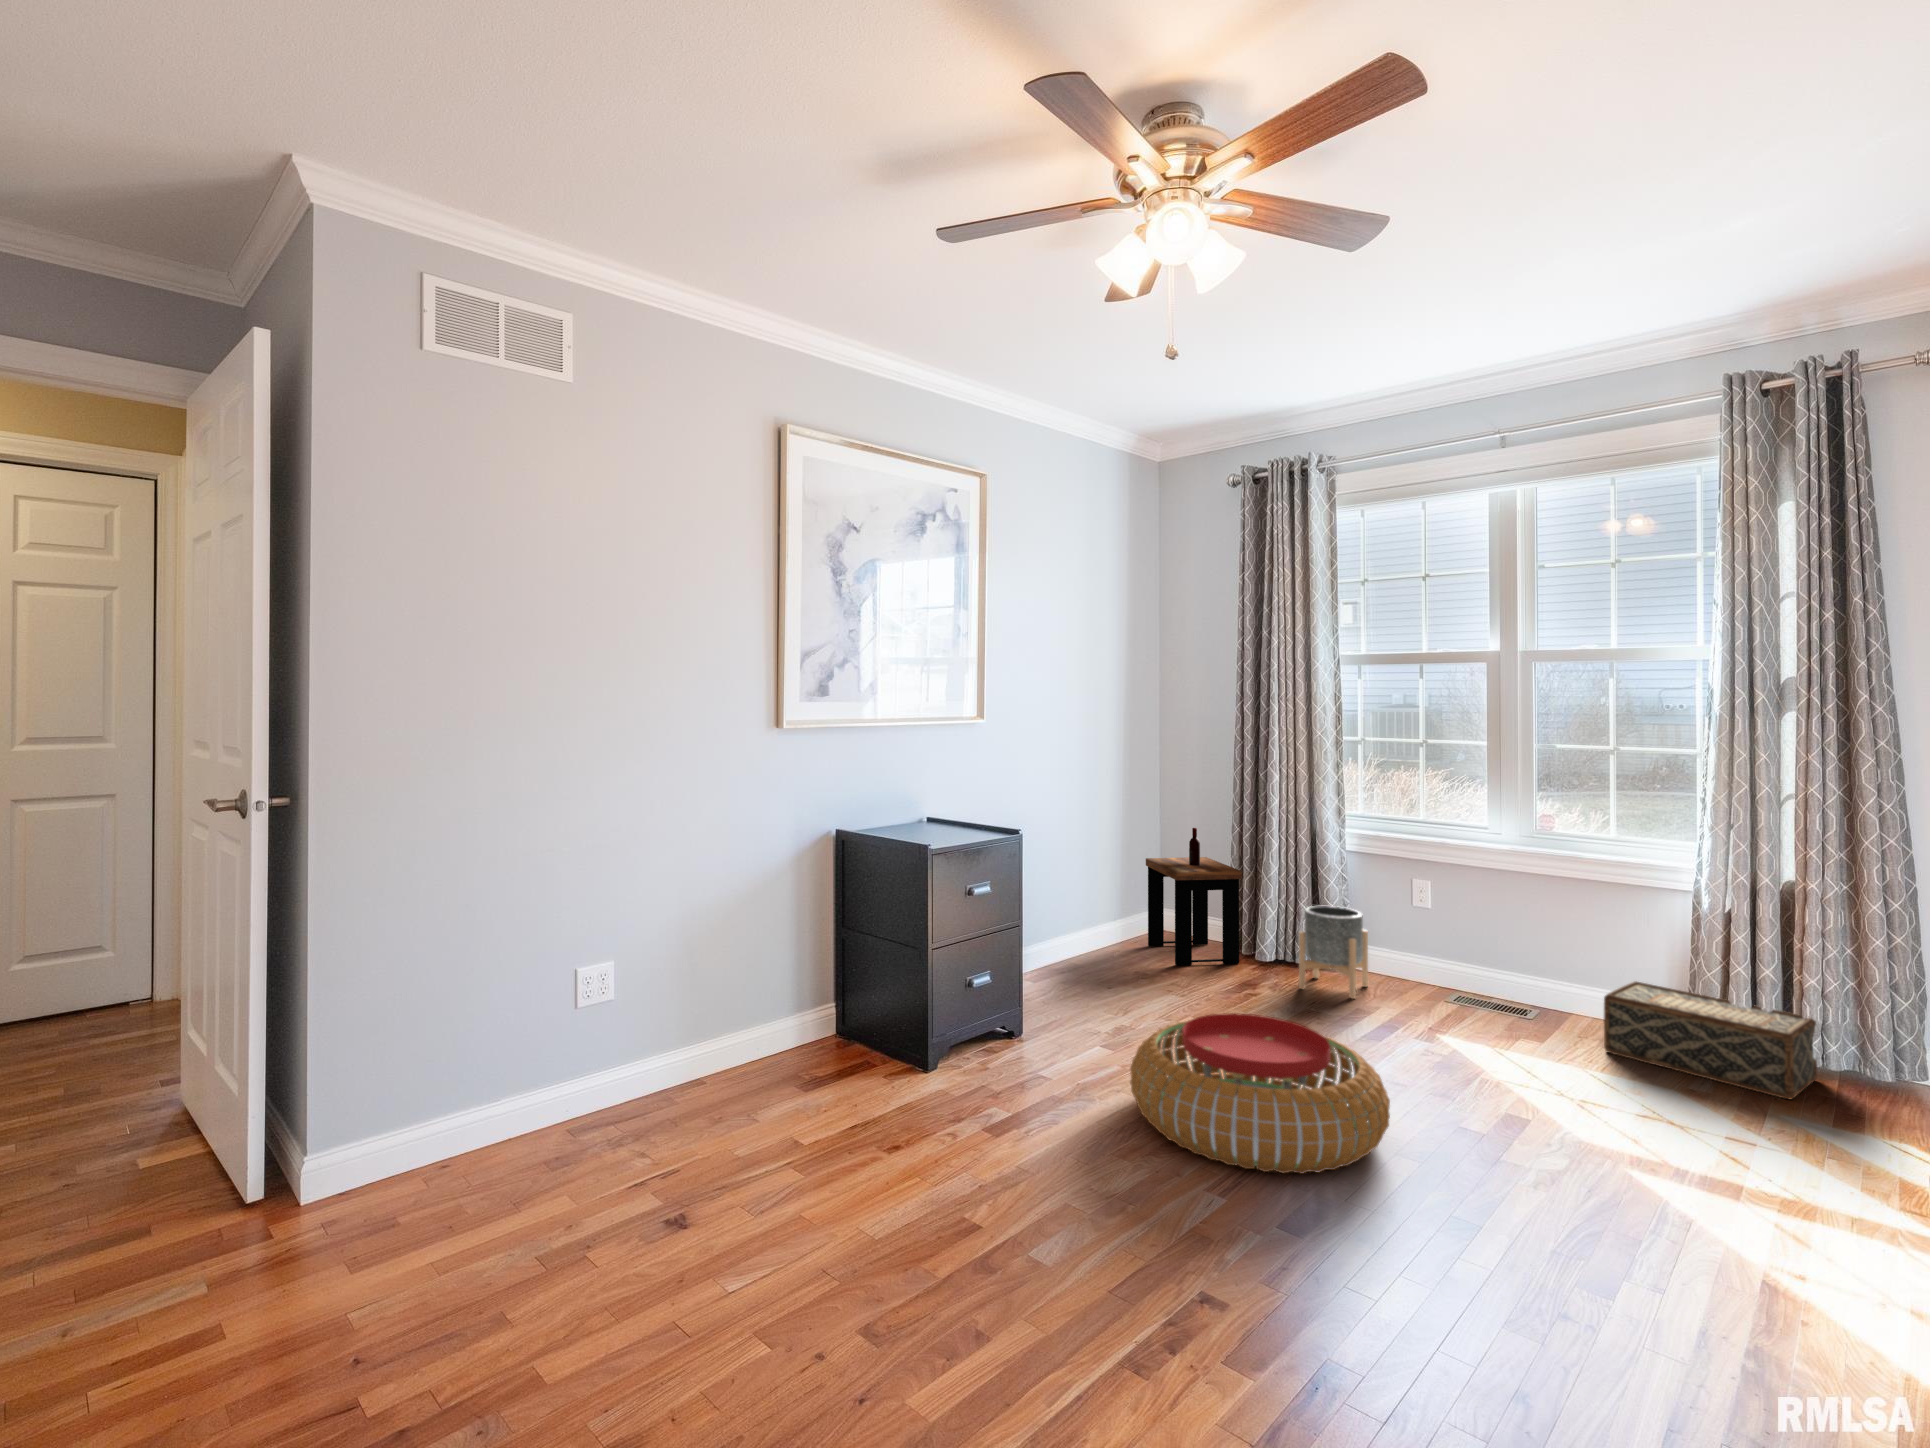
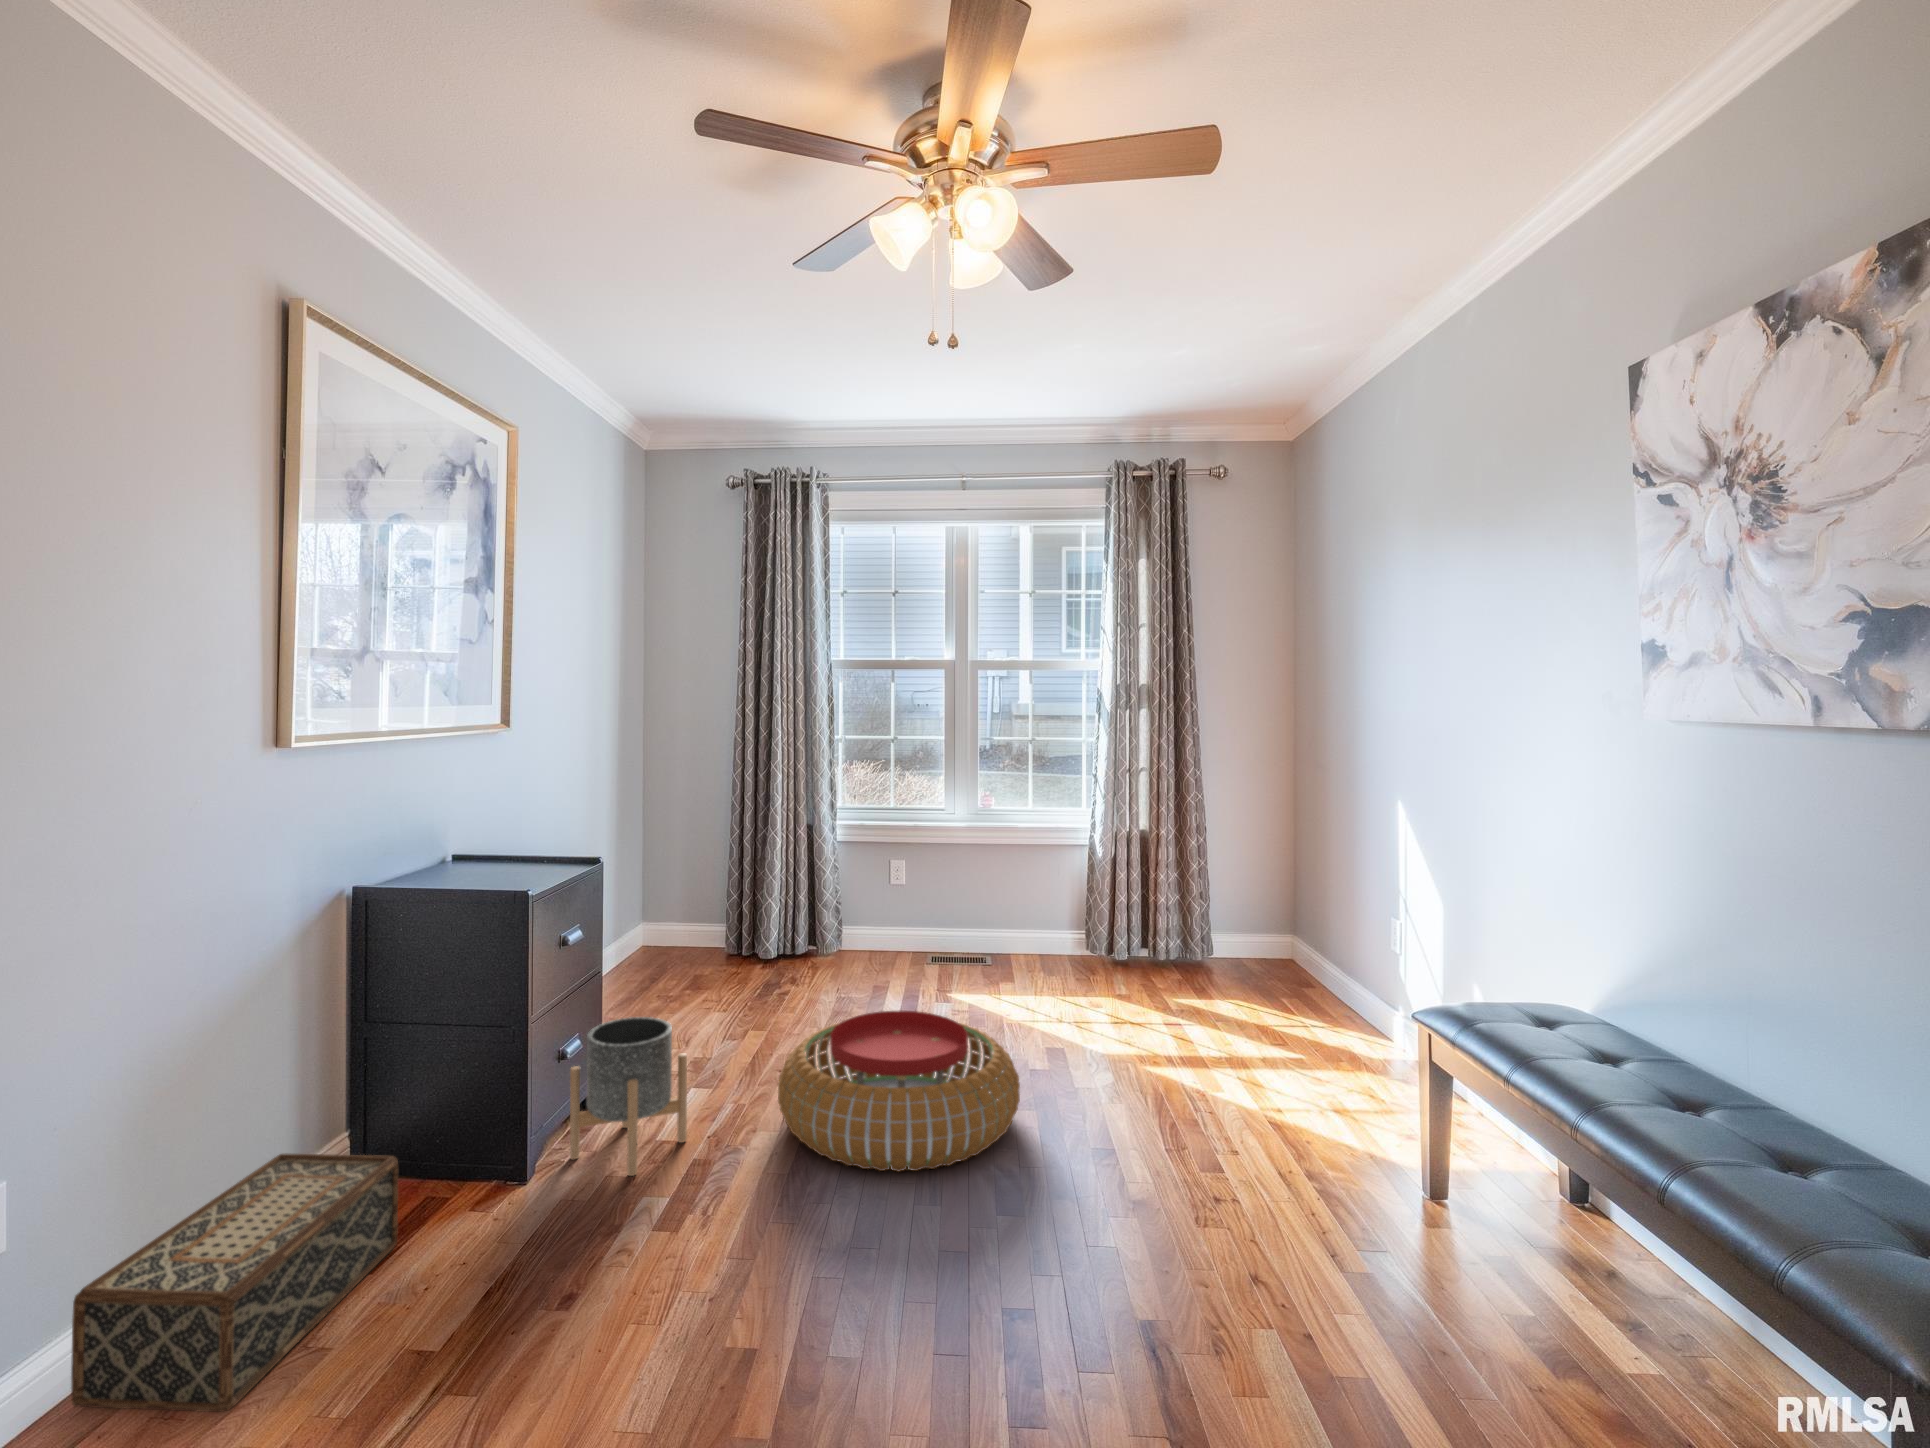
side table: present [1146,828,1242,965] -> none [643,834,748,979]
planter: present [1299,906,1368,999] -> present [570,1017,687,1176]
woven basket: present [1604,981,1817,1099] -> present [71,1154,398,1412]

